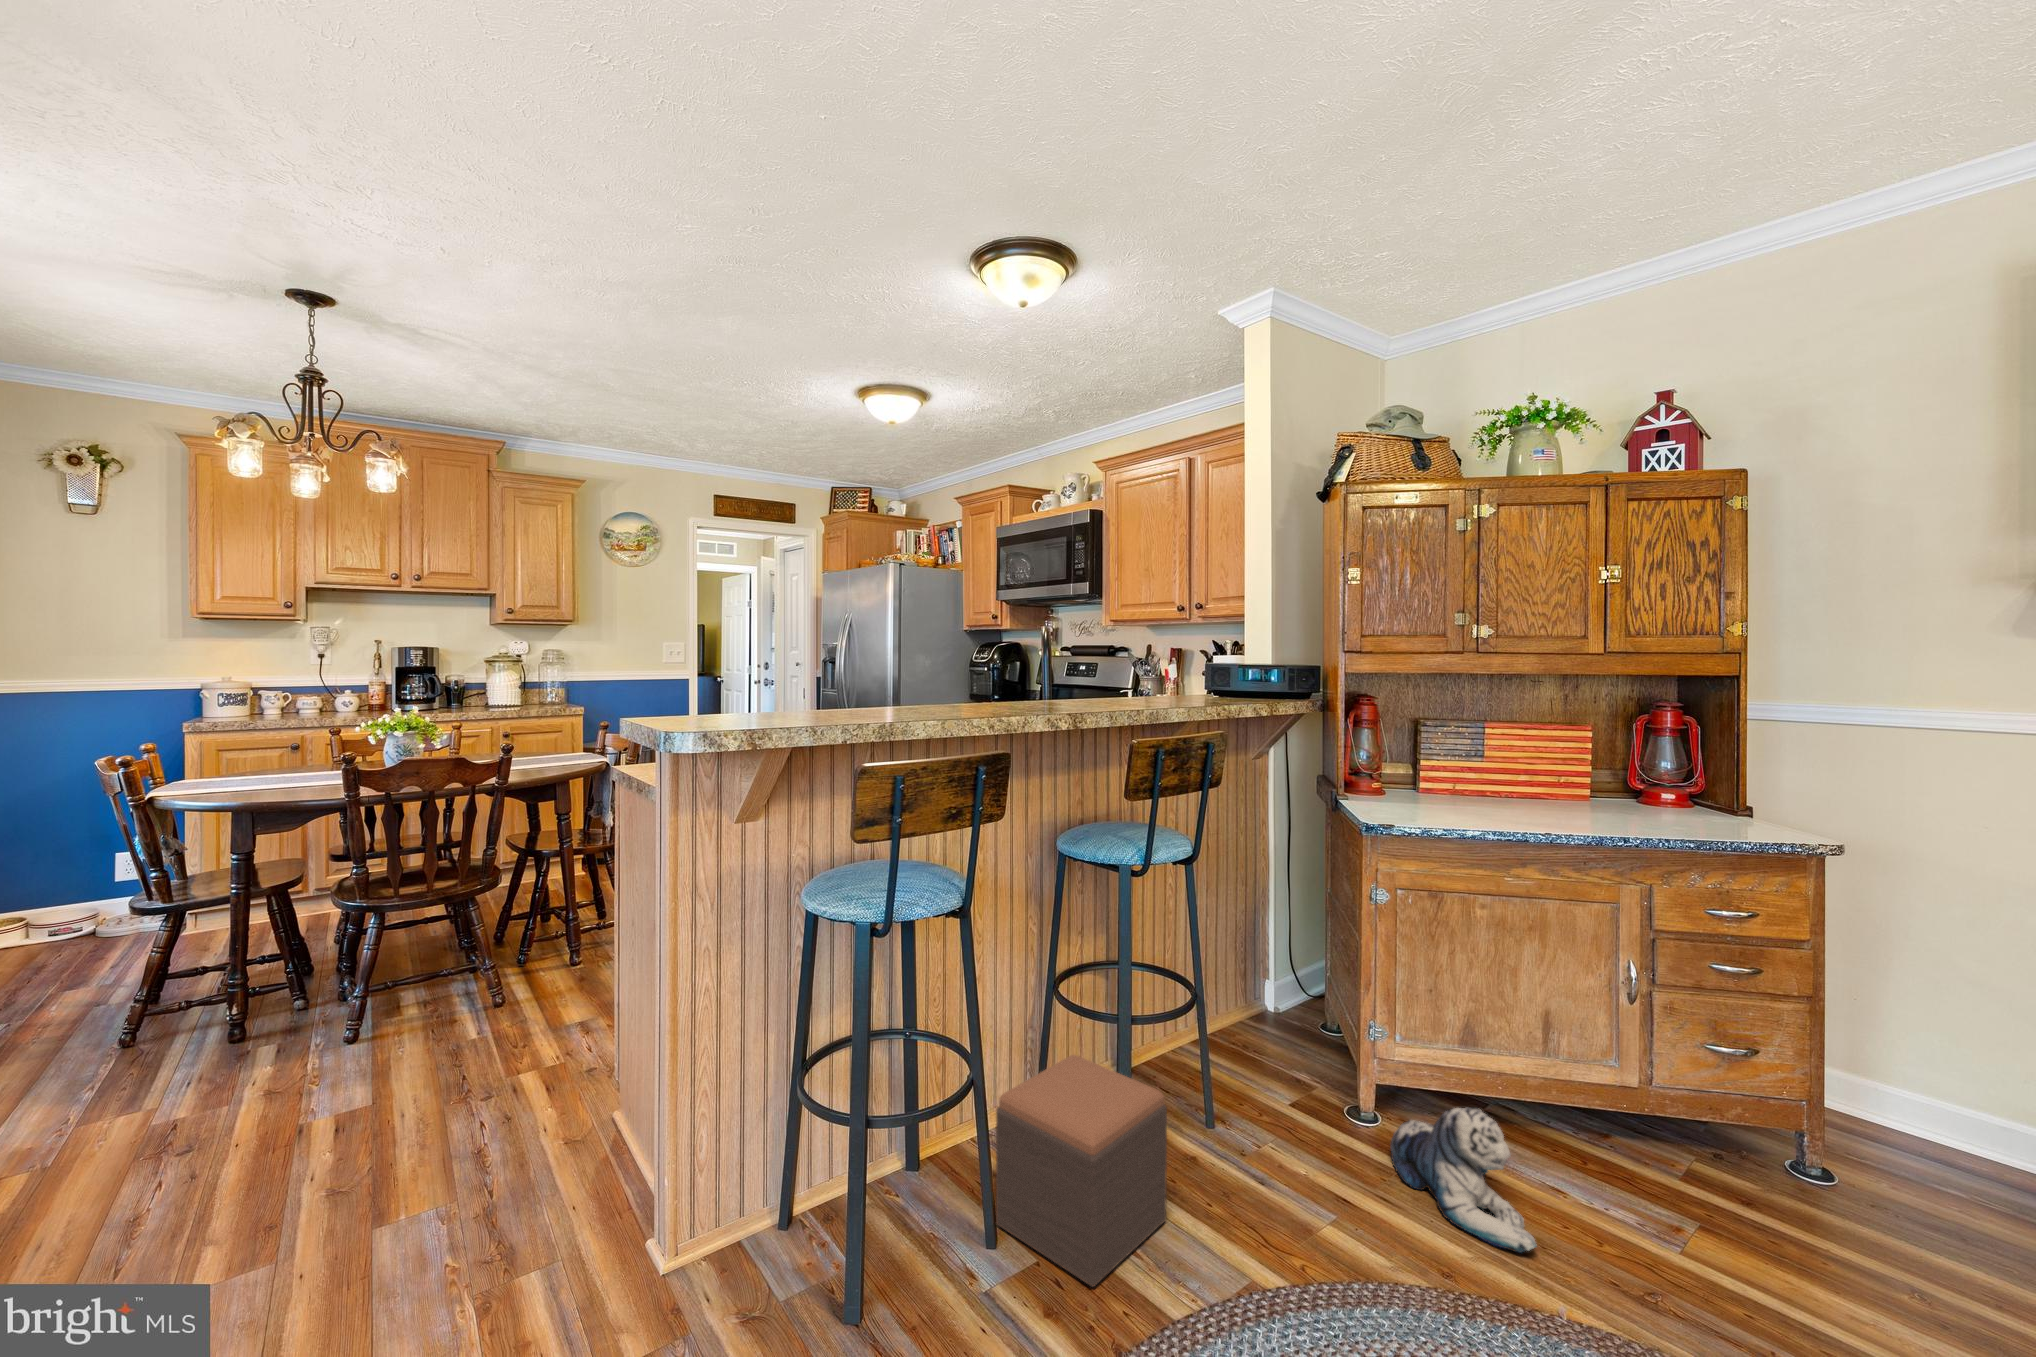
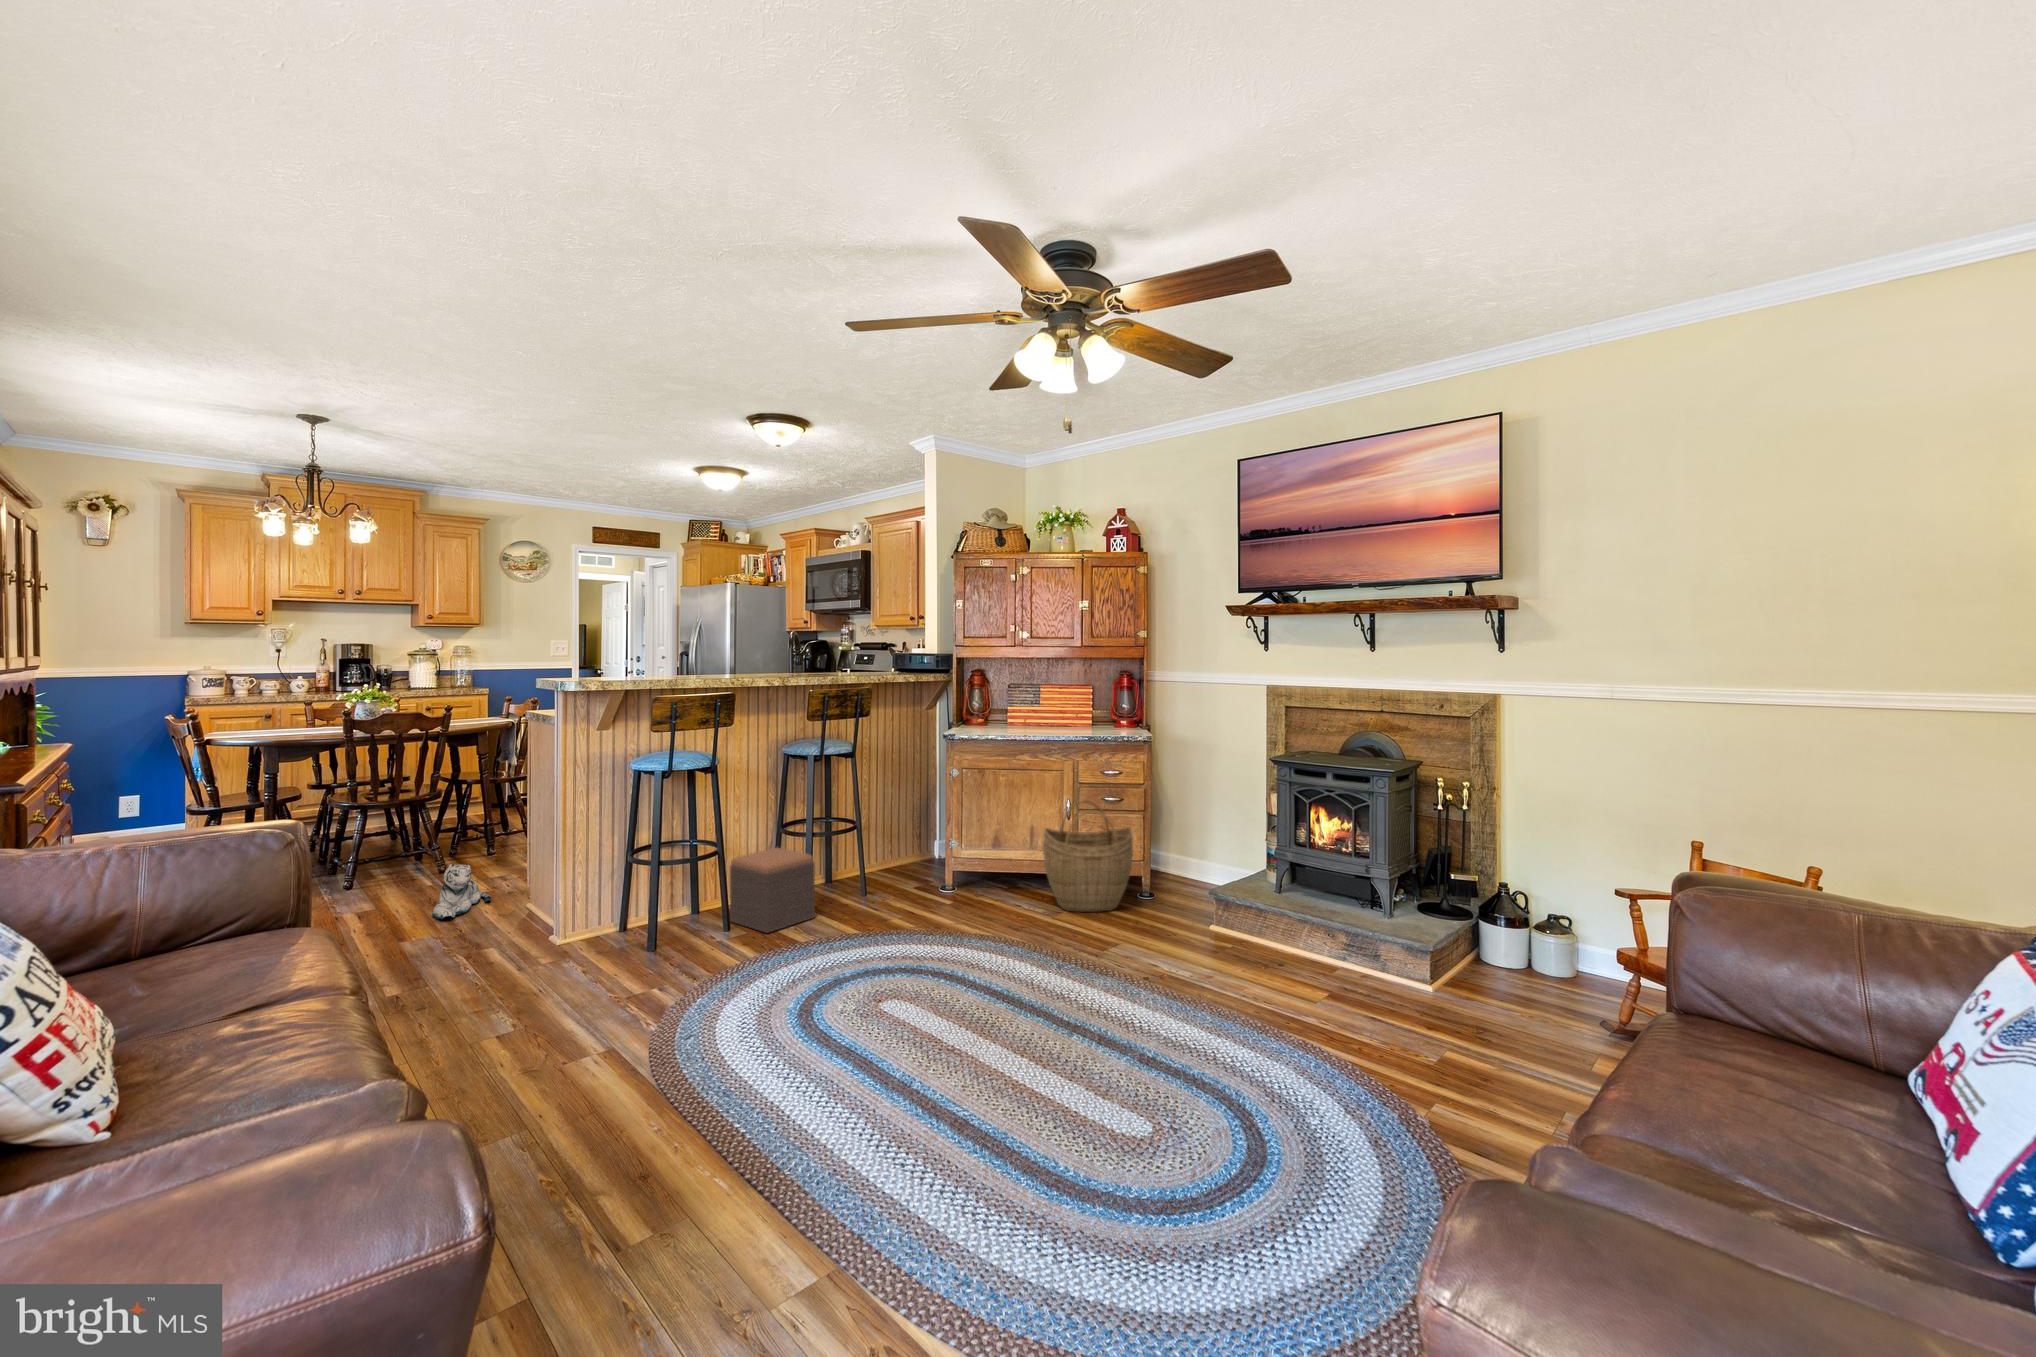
woven basket: none [1615,973,1872,1244] -> present [1043,800,1133,912]
plush toy: present [1390,1107,1536,1253] -> present [433,864,491,919]

